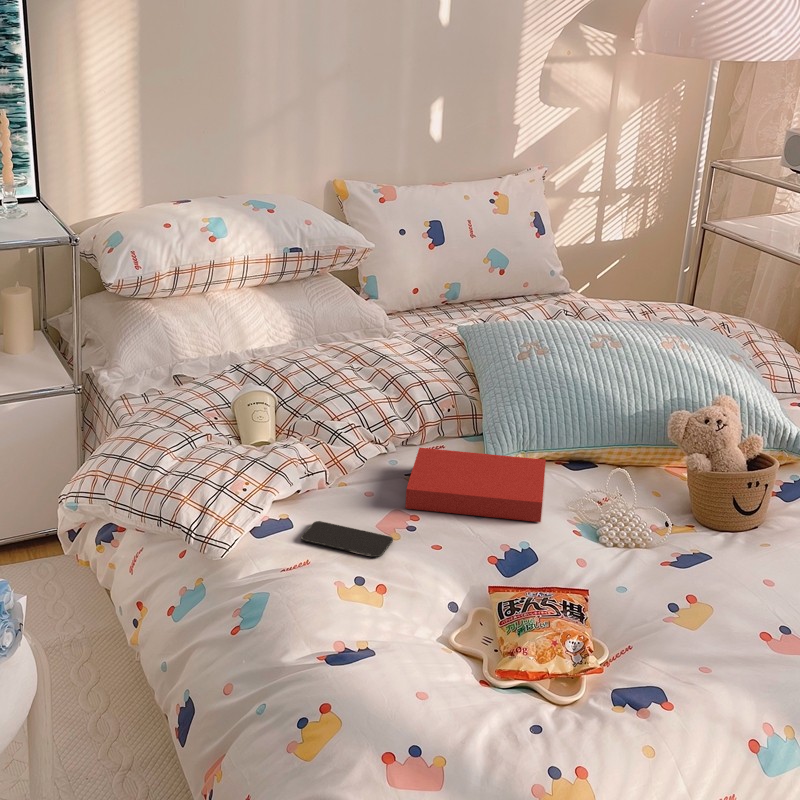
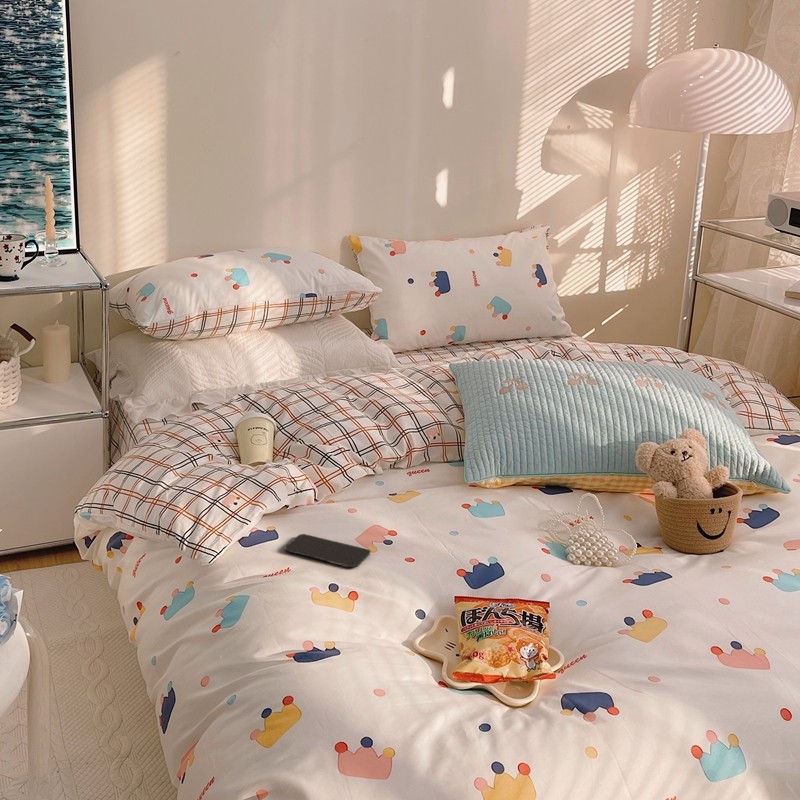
book: present [406,448,546,522] -> none [387,471,522,541]

